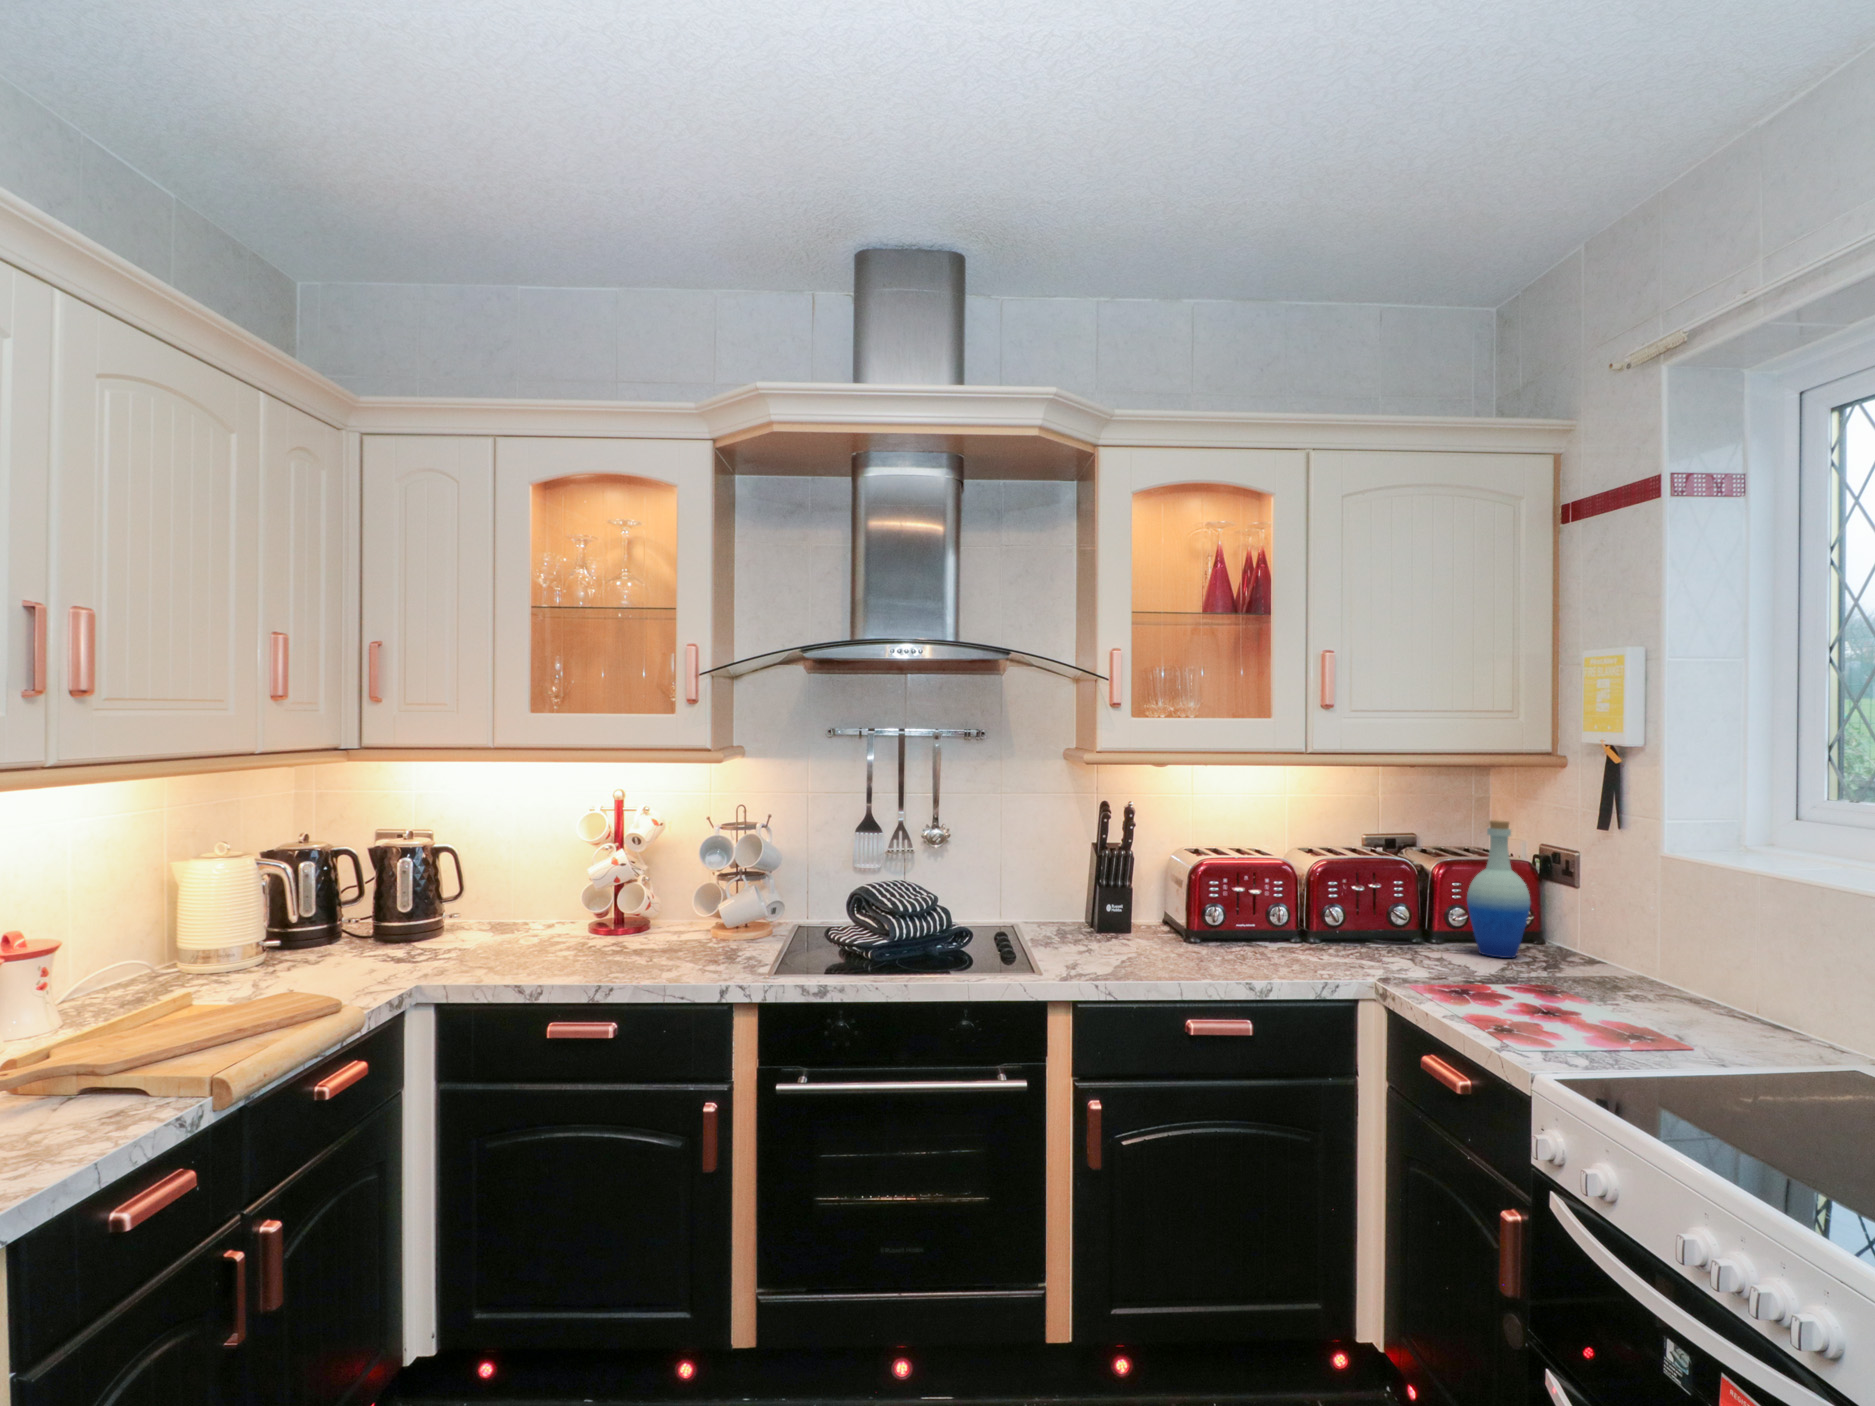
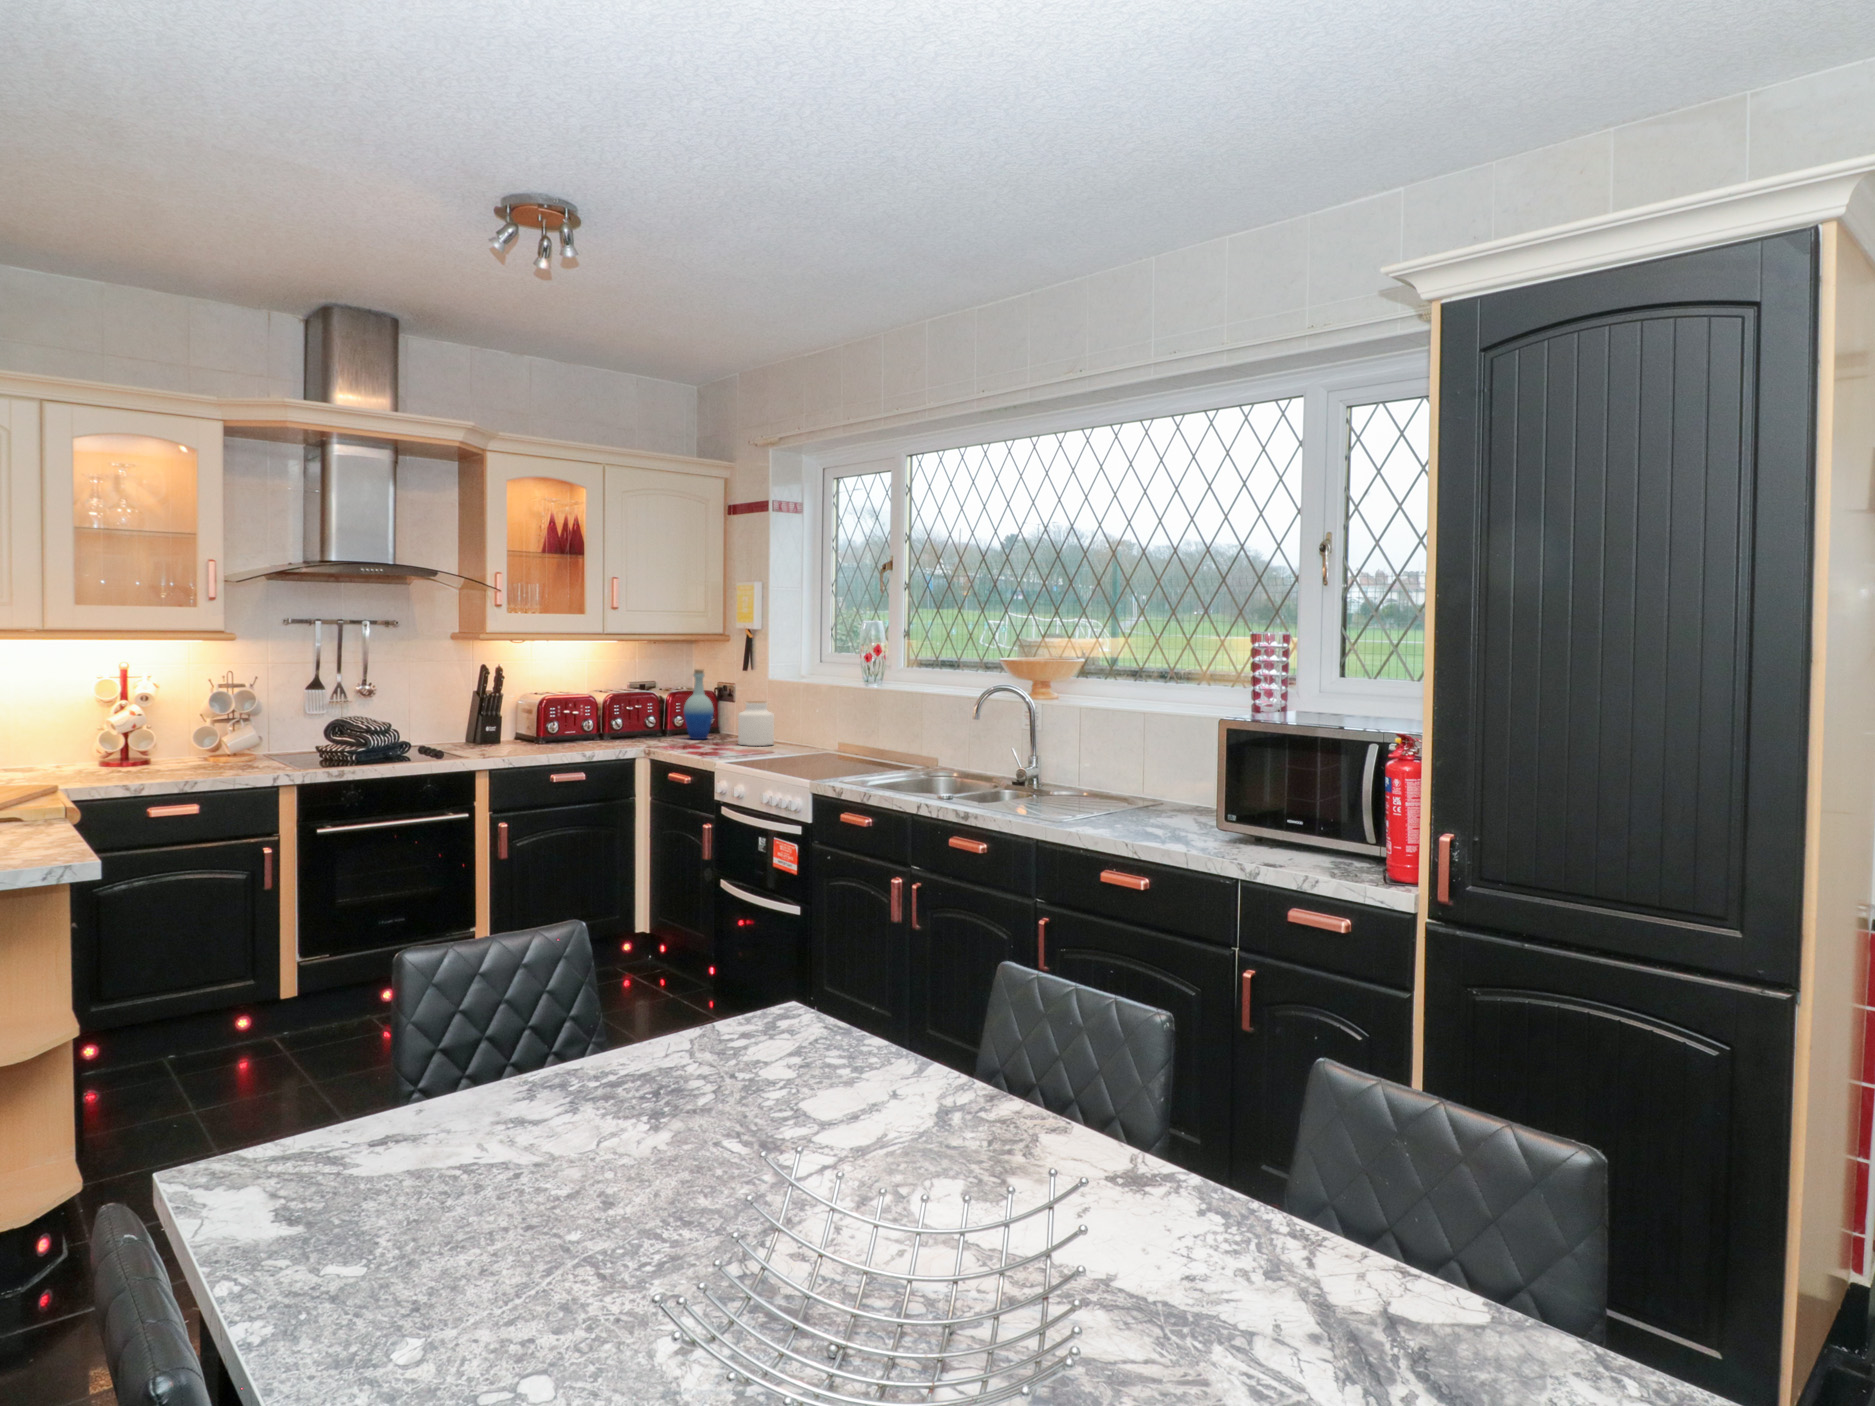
jar: none [1586,895,1675,999] -> present [738,701,774,746]

